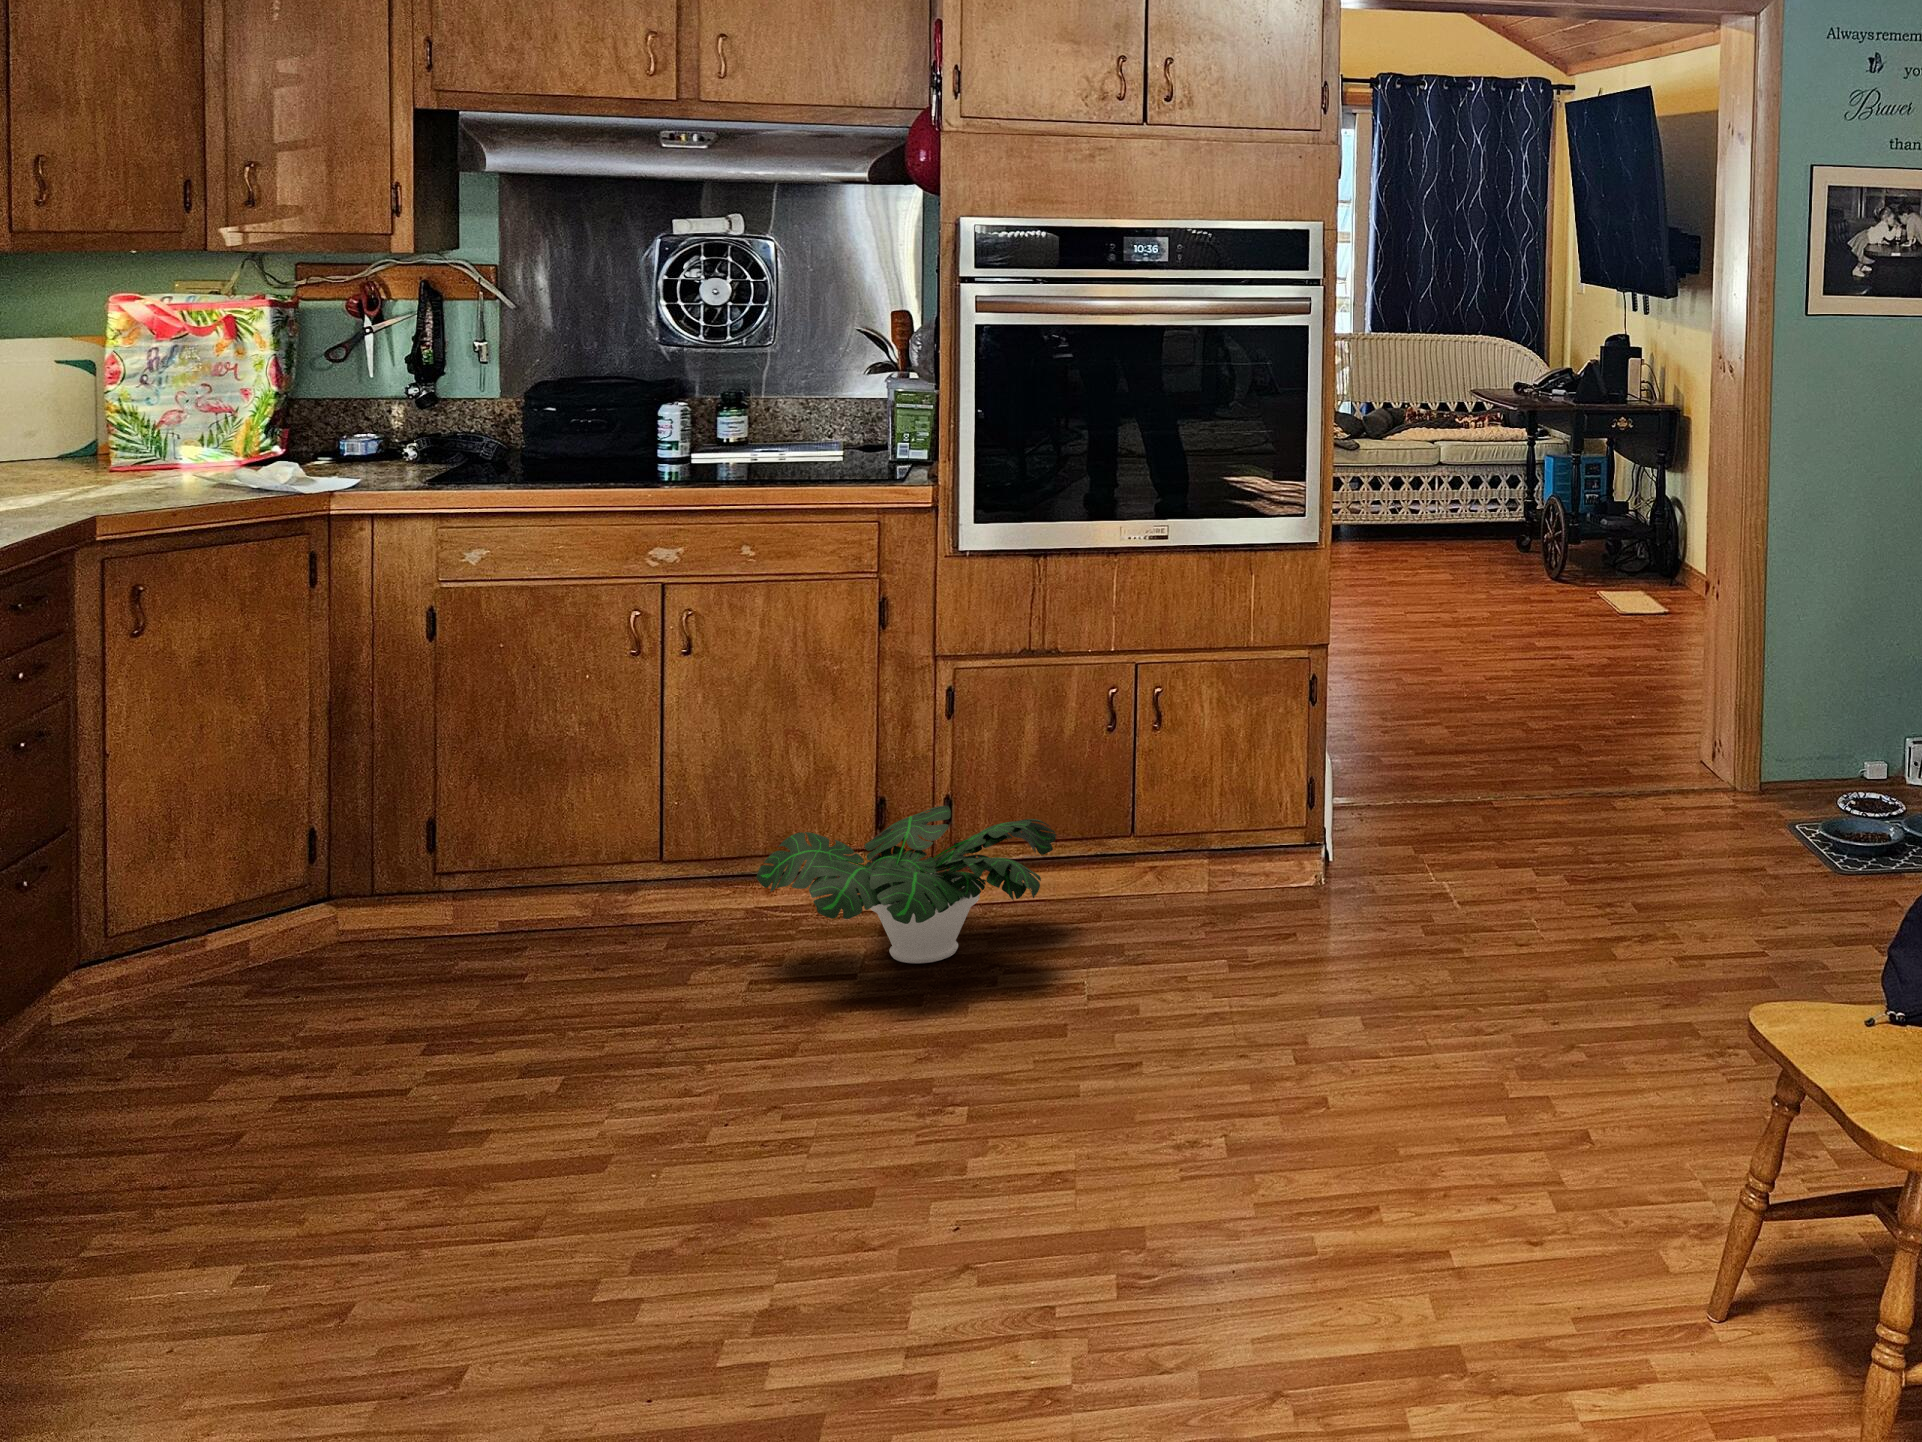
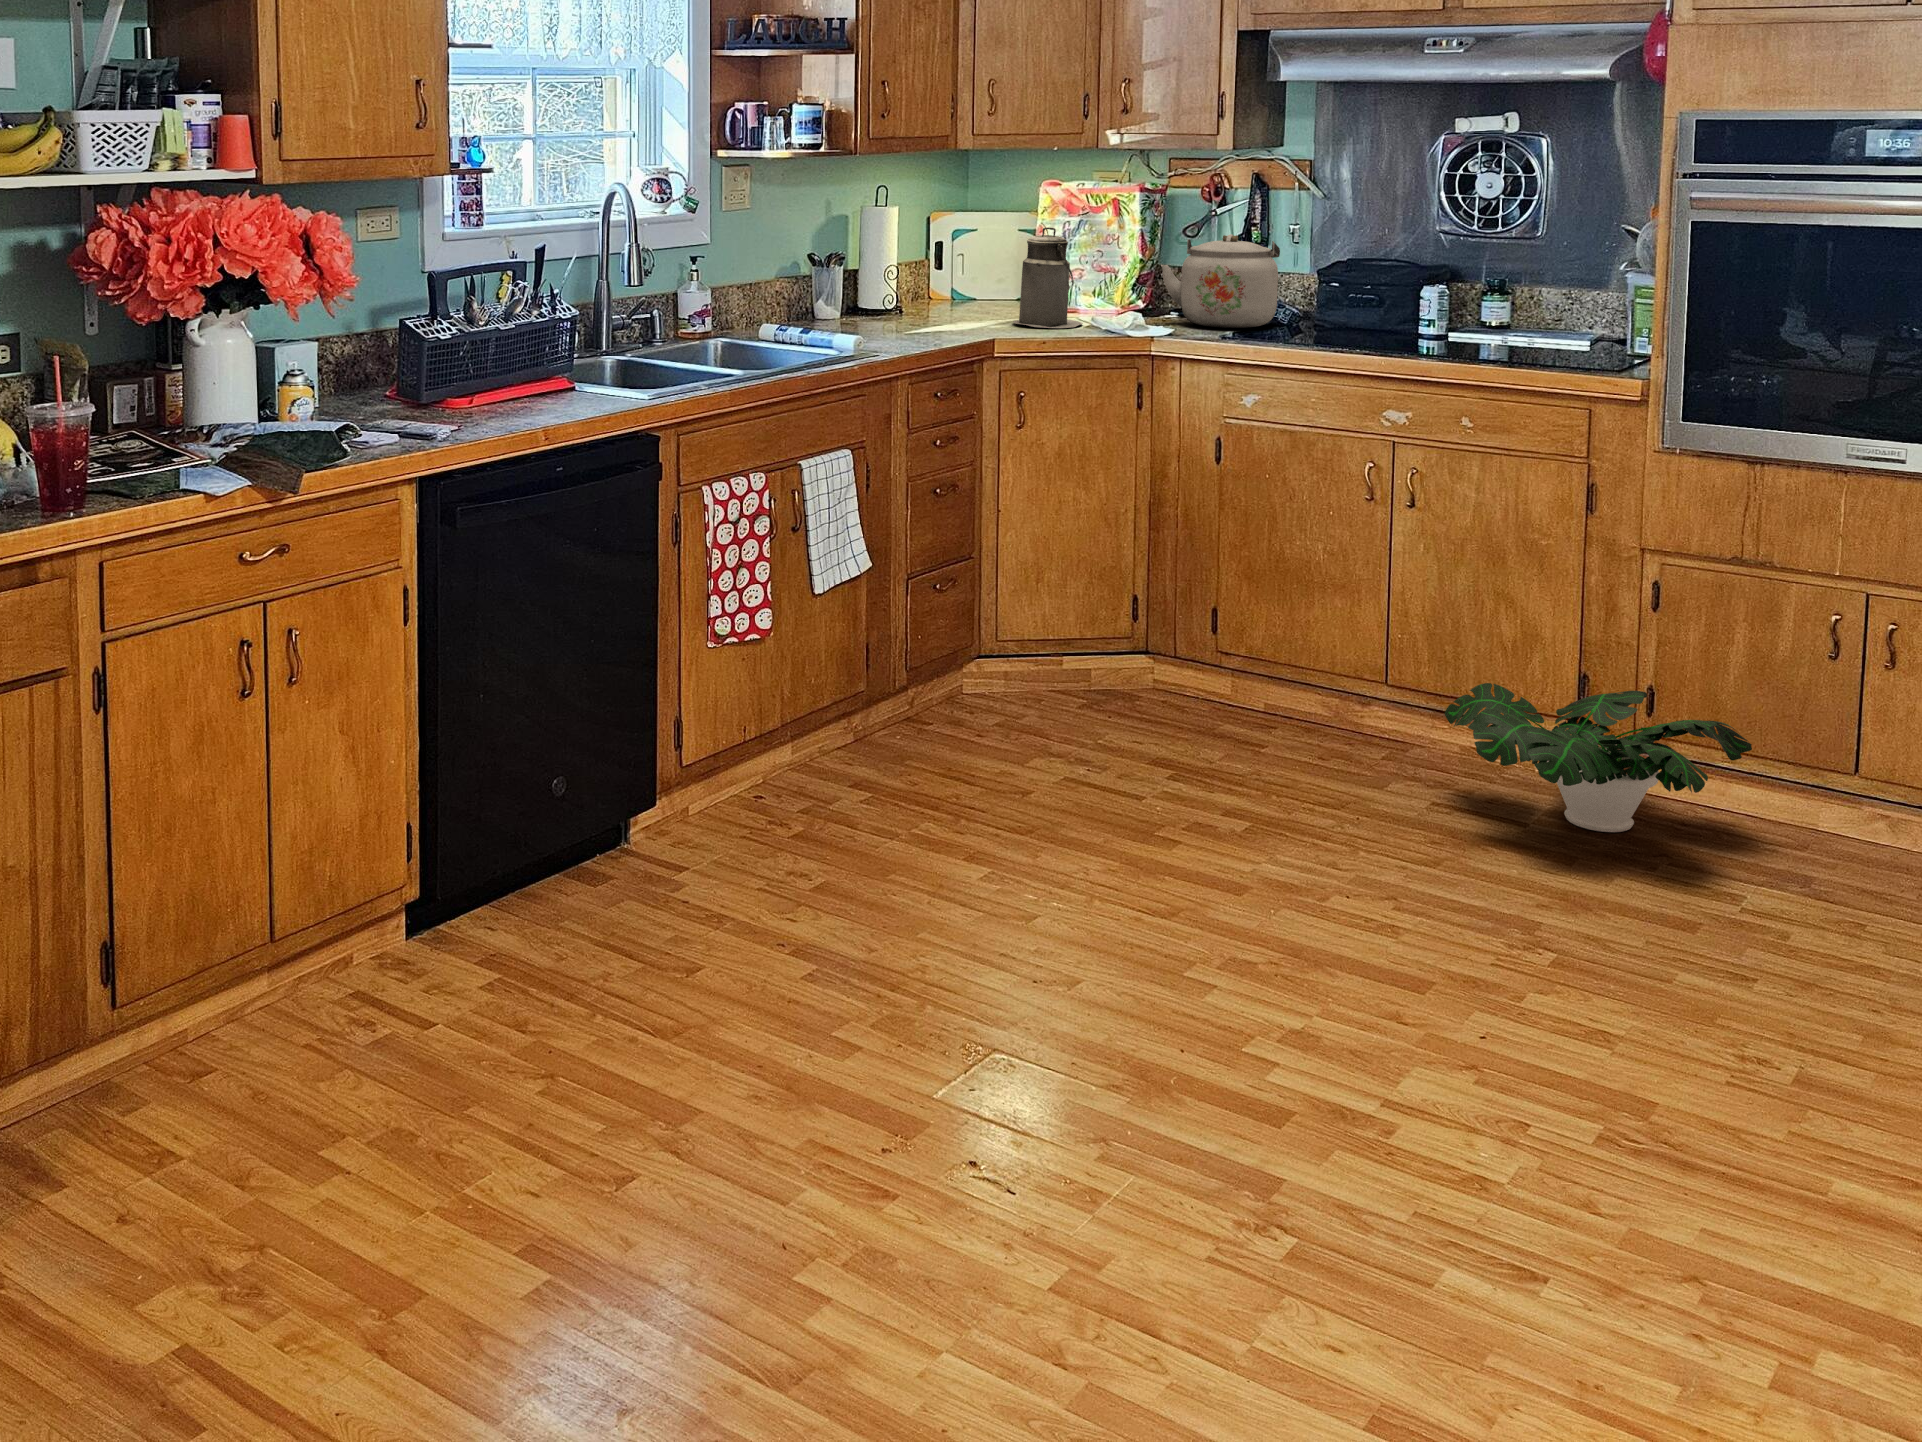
canister: none [99,353,212,488] -> present [1013,227,1083,328]
kettle: none [320,355,480,469] -> present [1161,234,1280,328]

